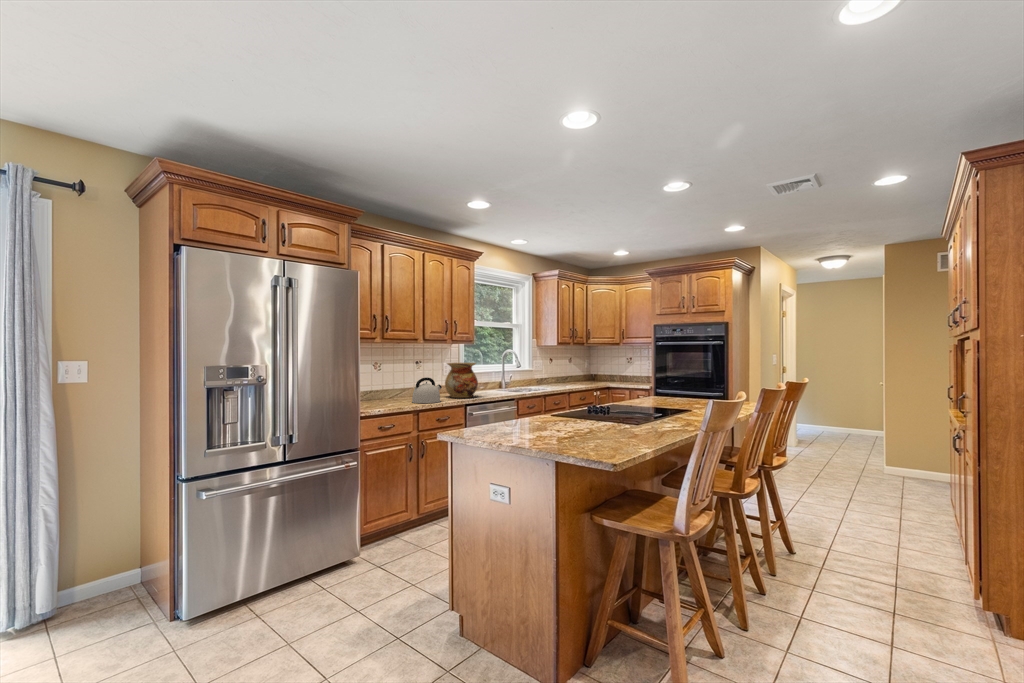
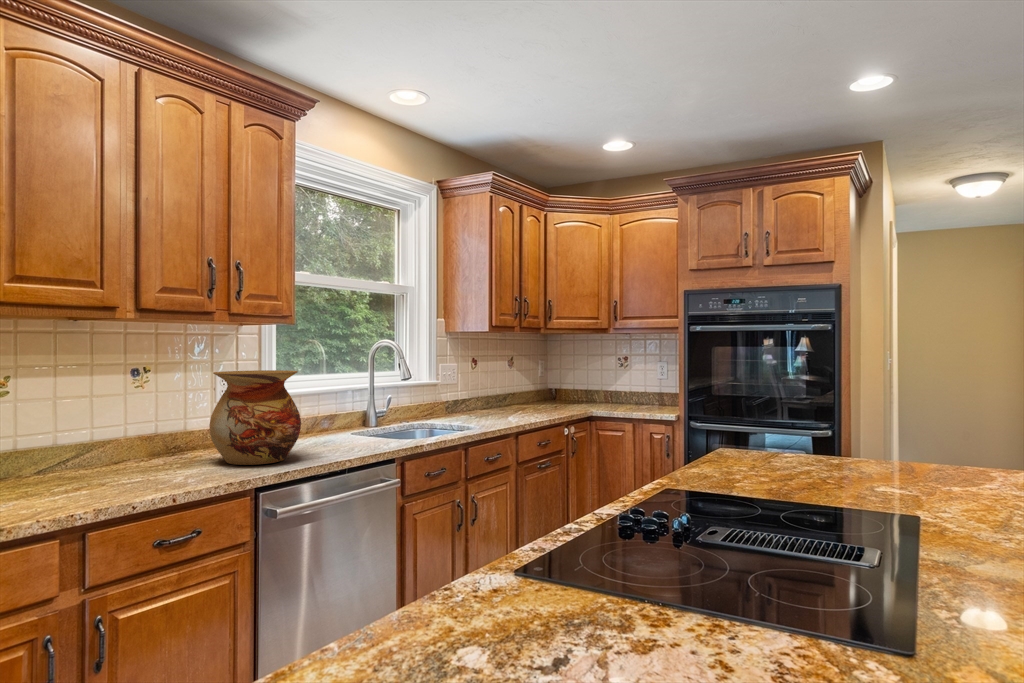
kettle: present [412,378,442,403] -> none [87,416,187,495]

